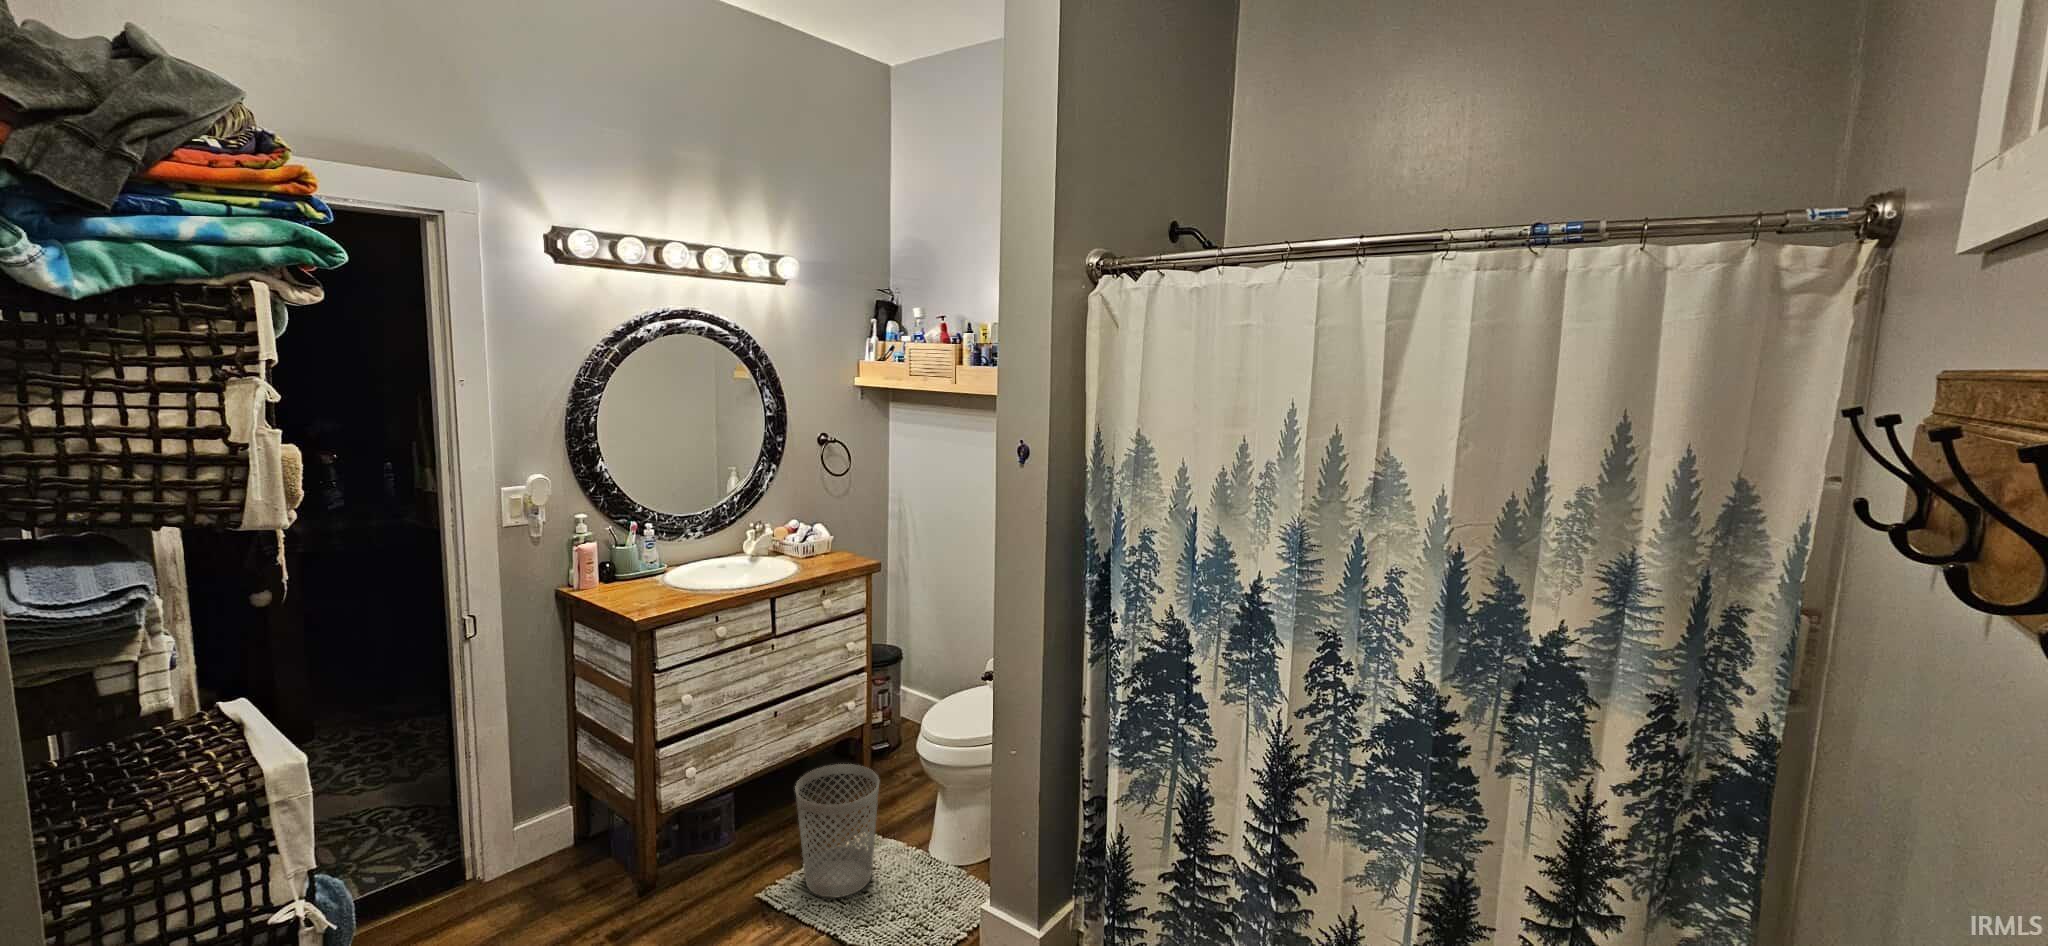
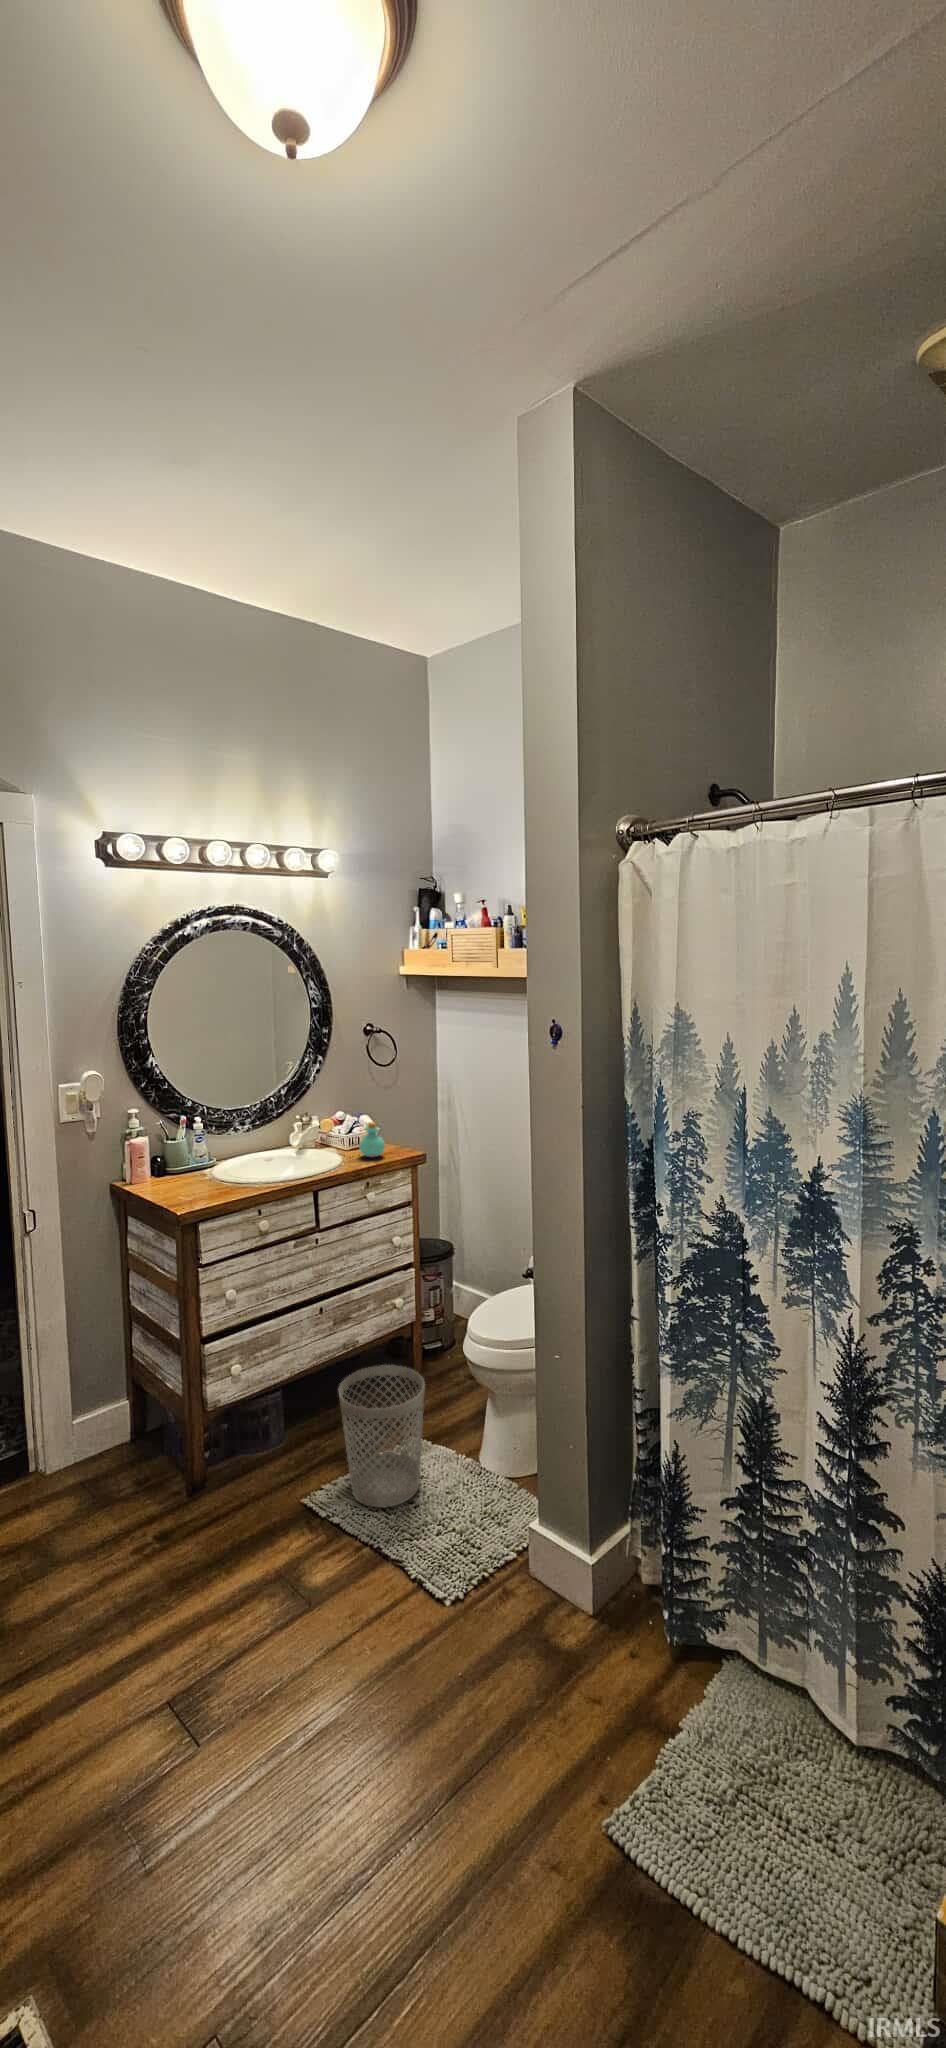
perfume bottle: none [814,531,840,565] -> present [359,1122,385,1157]

